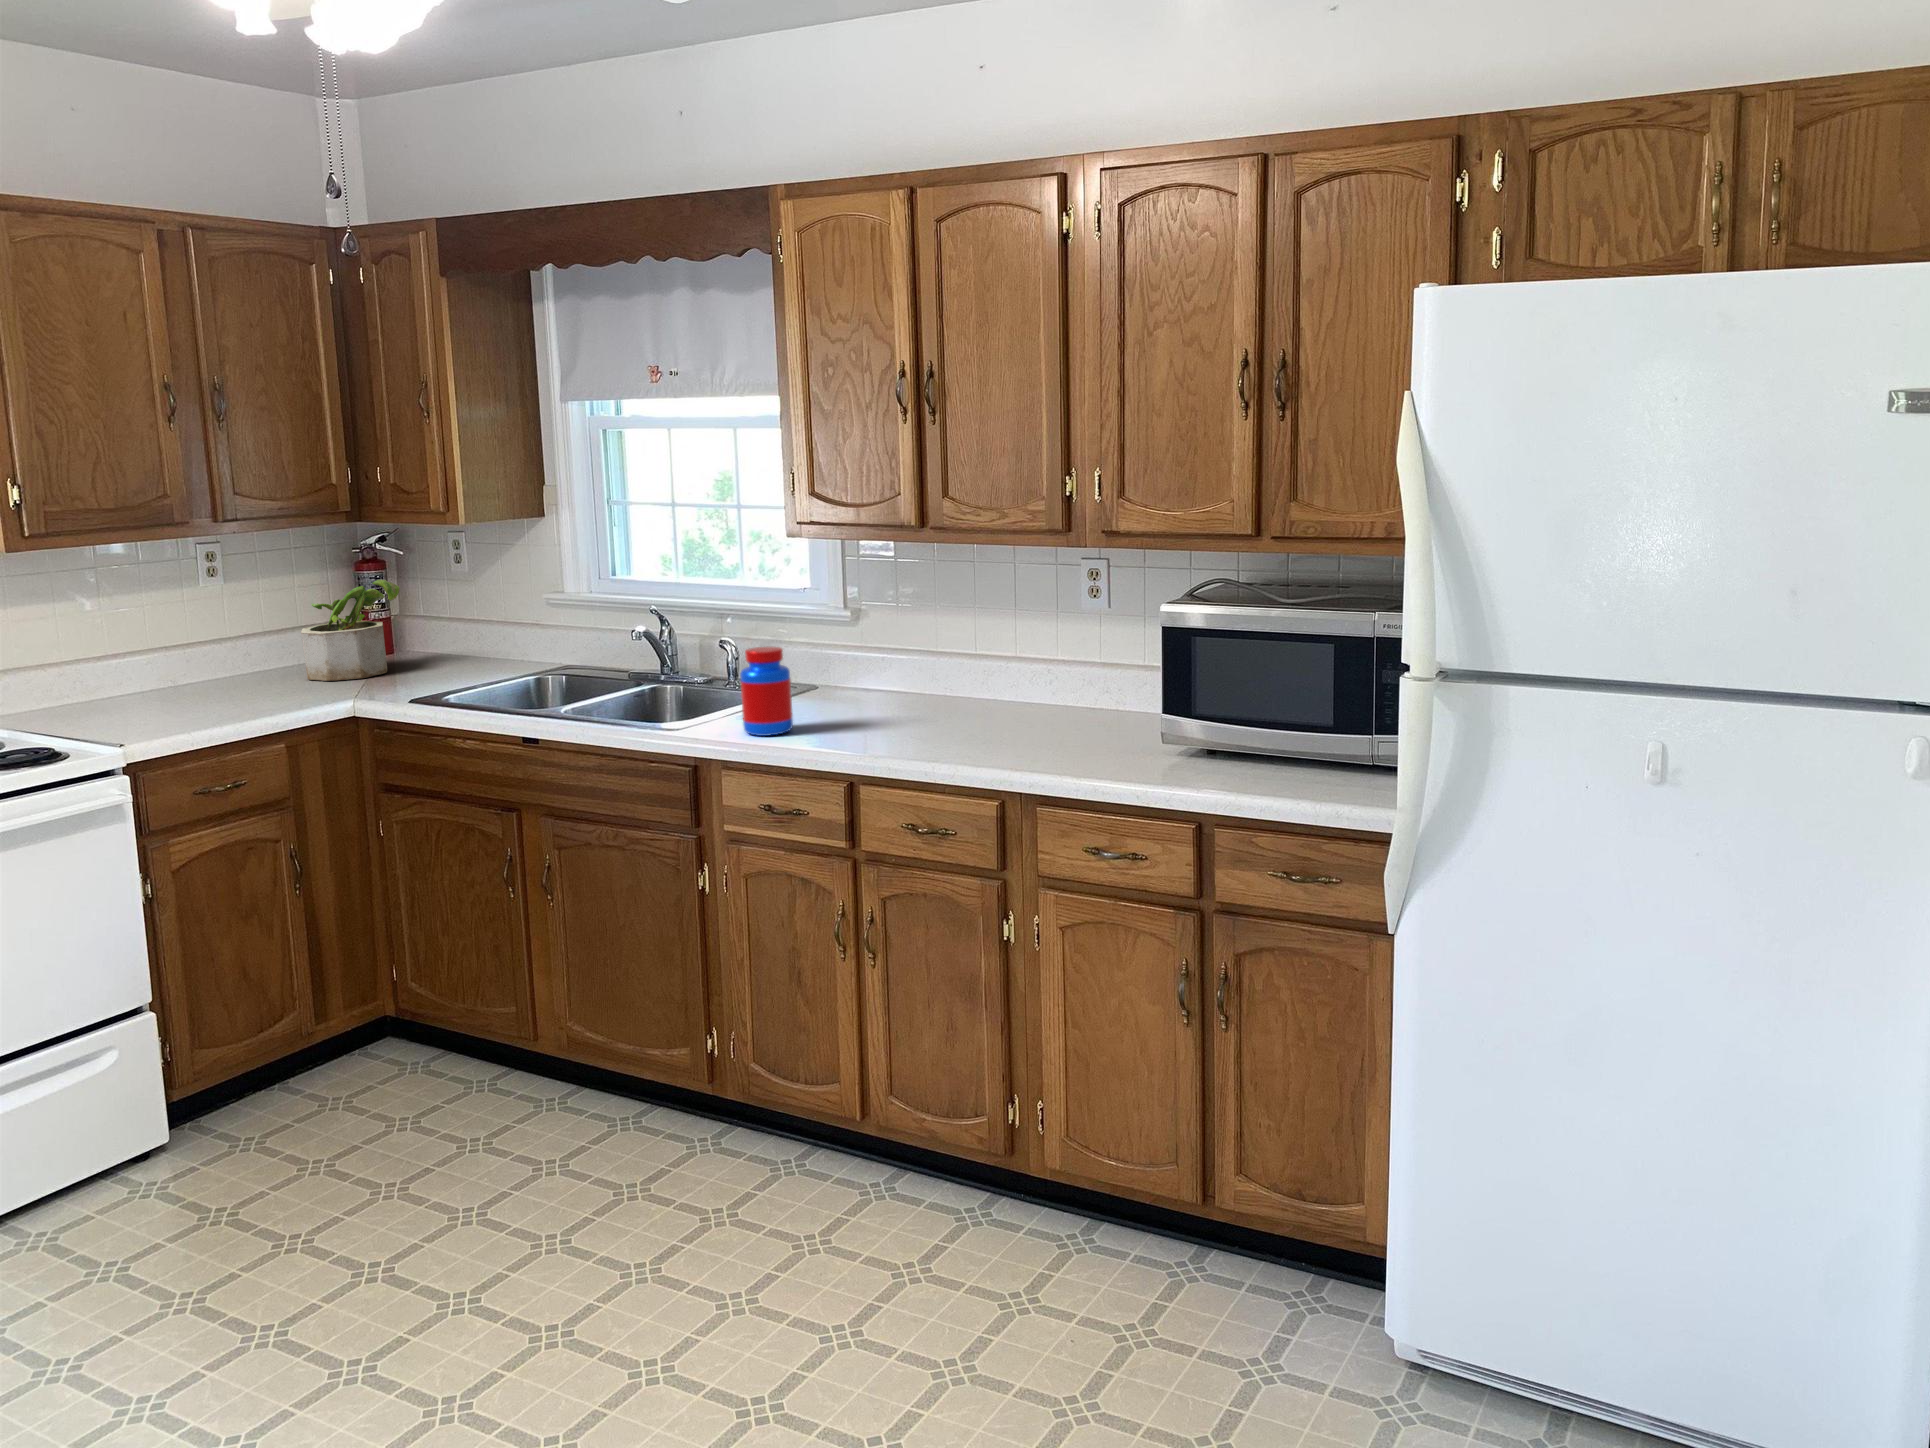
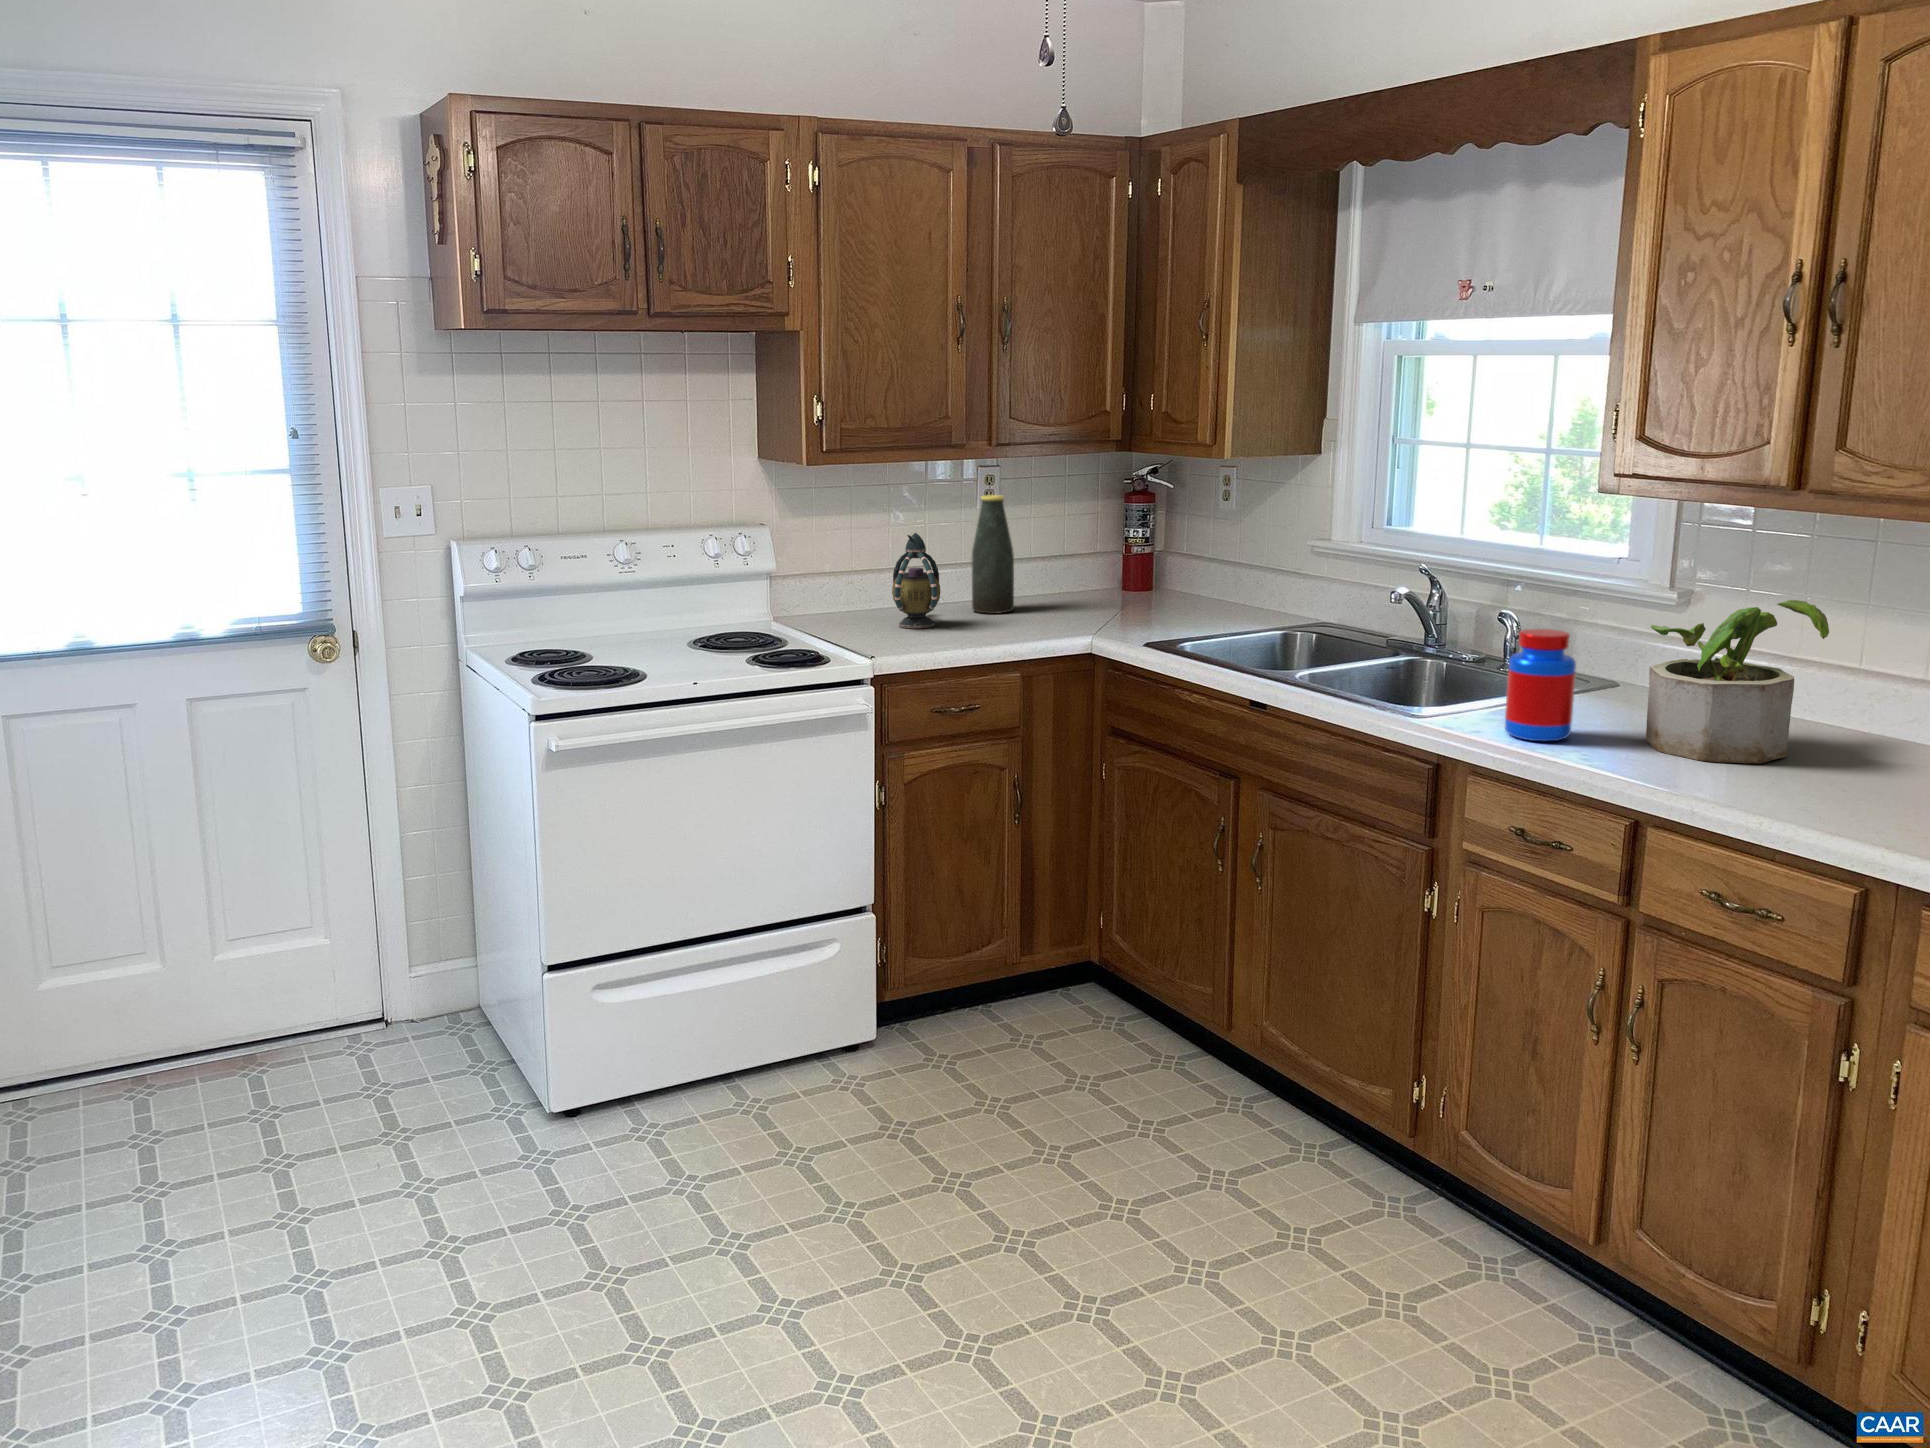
bottle: none [201,573,256,693] -> present [972,495,1014,614]
potted plant: present [301,580,399,681] -> present [1646,600,1829,763]
teapot: none [116,616,175,716] -> present [892,533,940,628]

